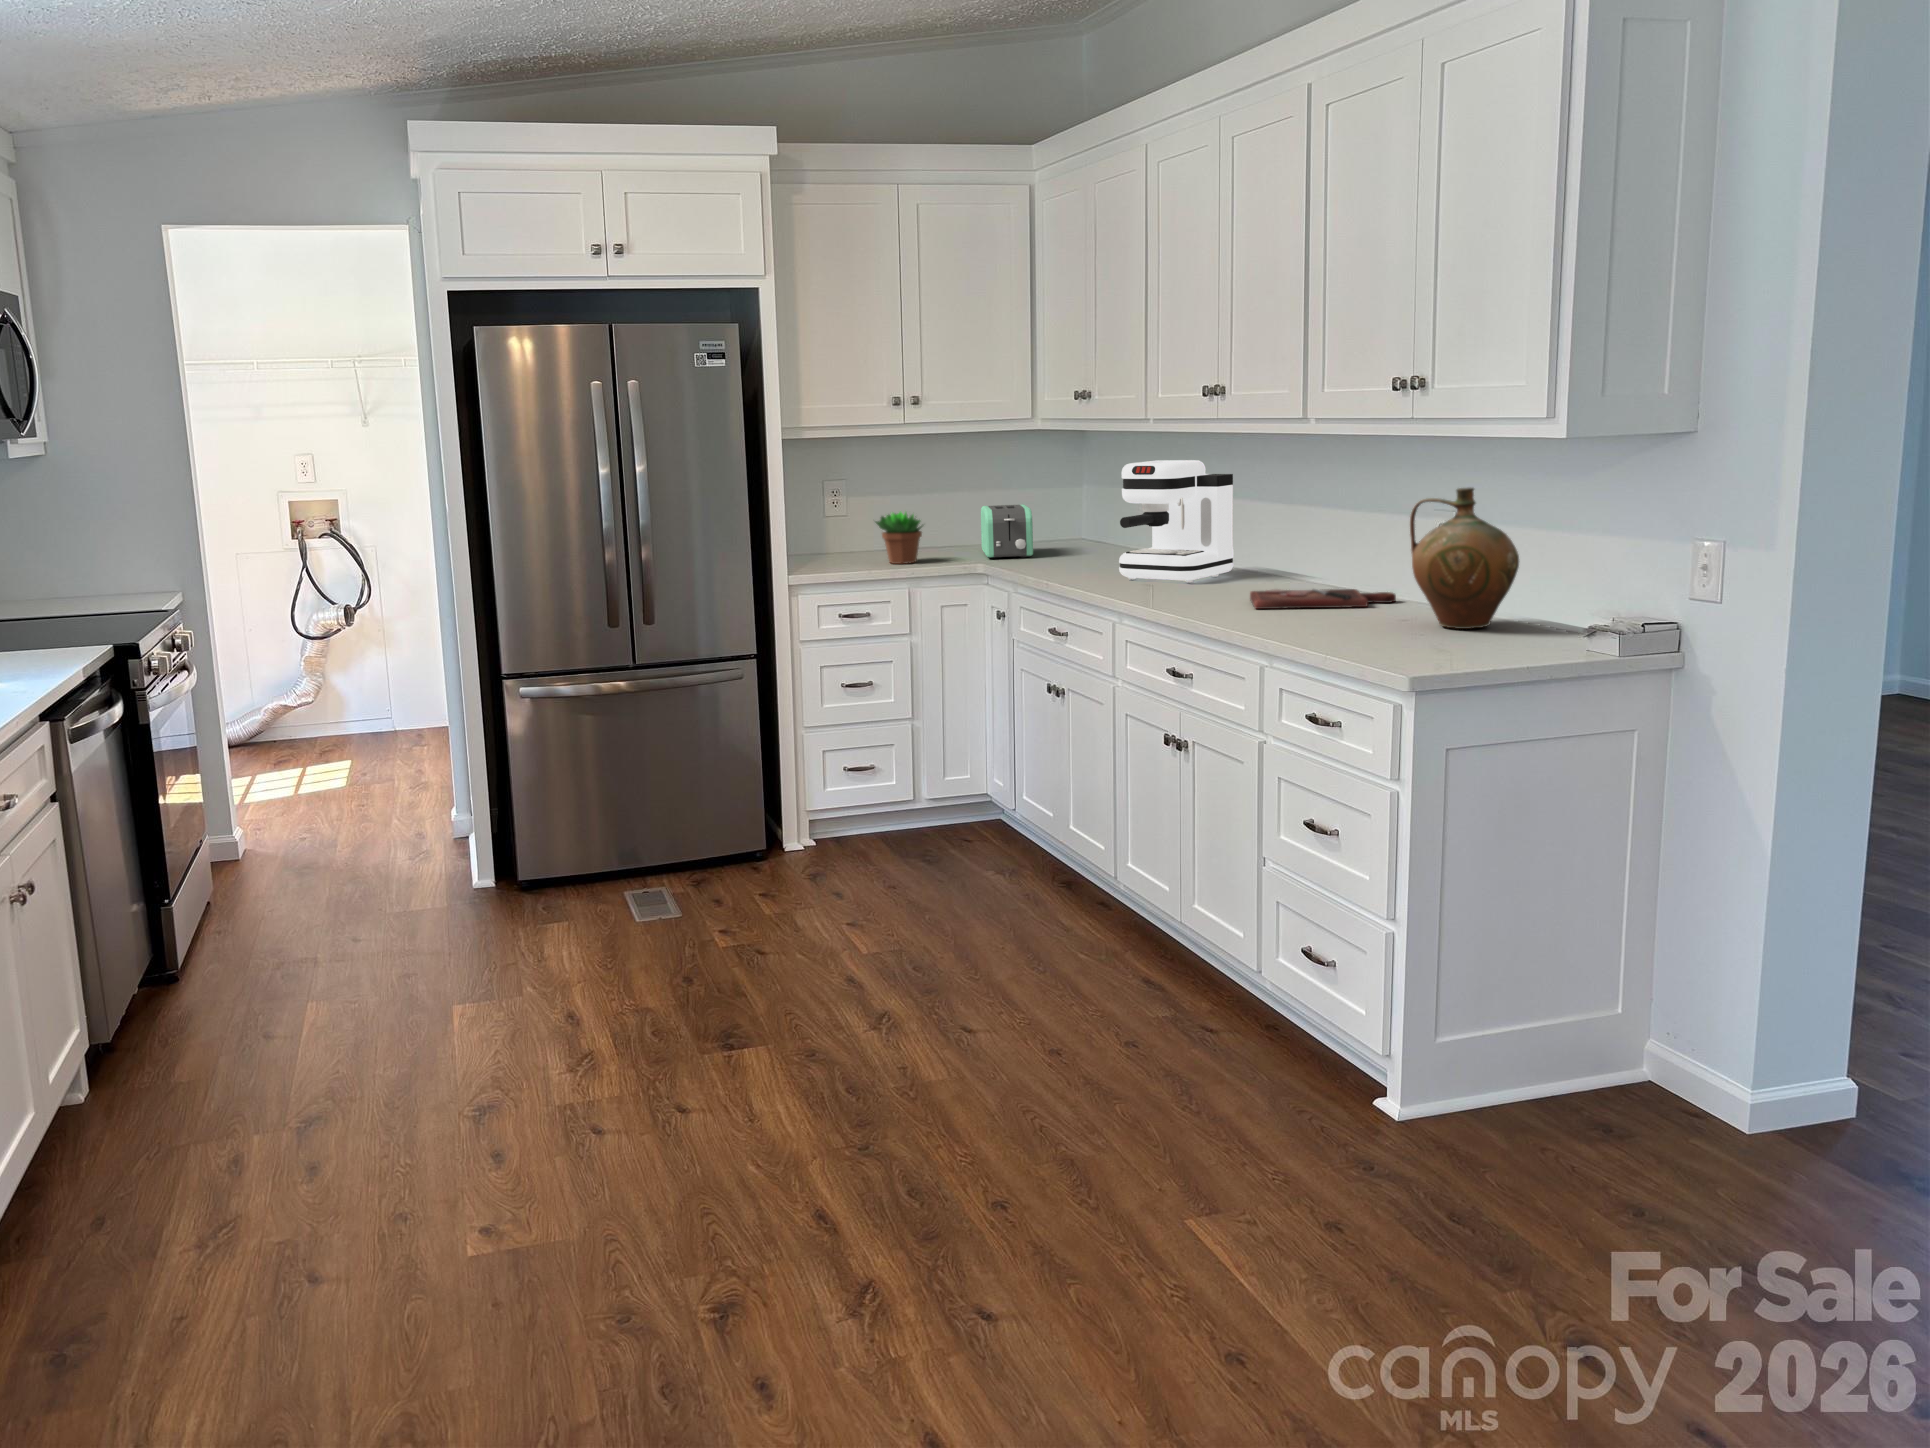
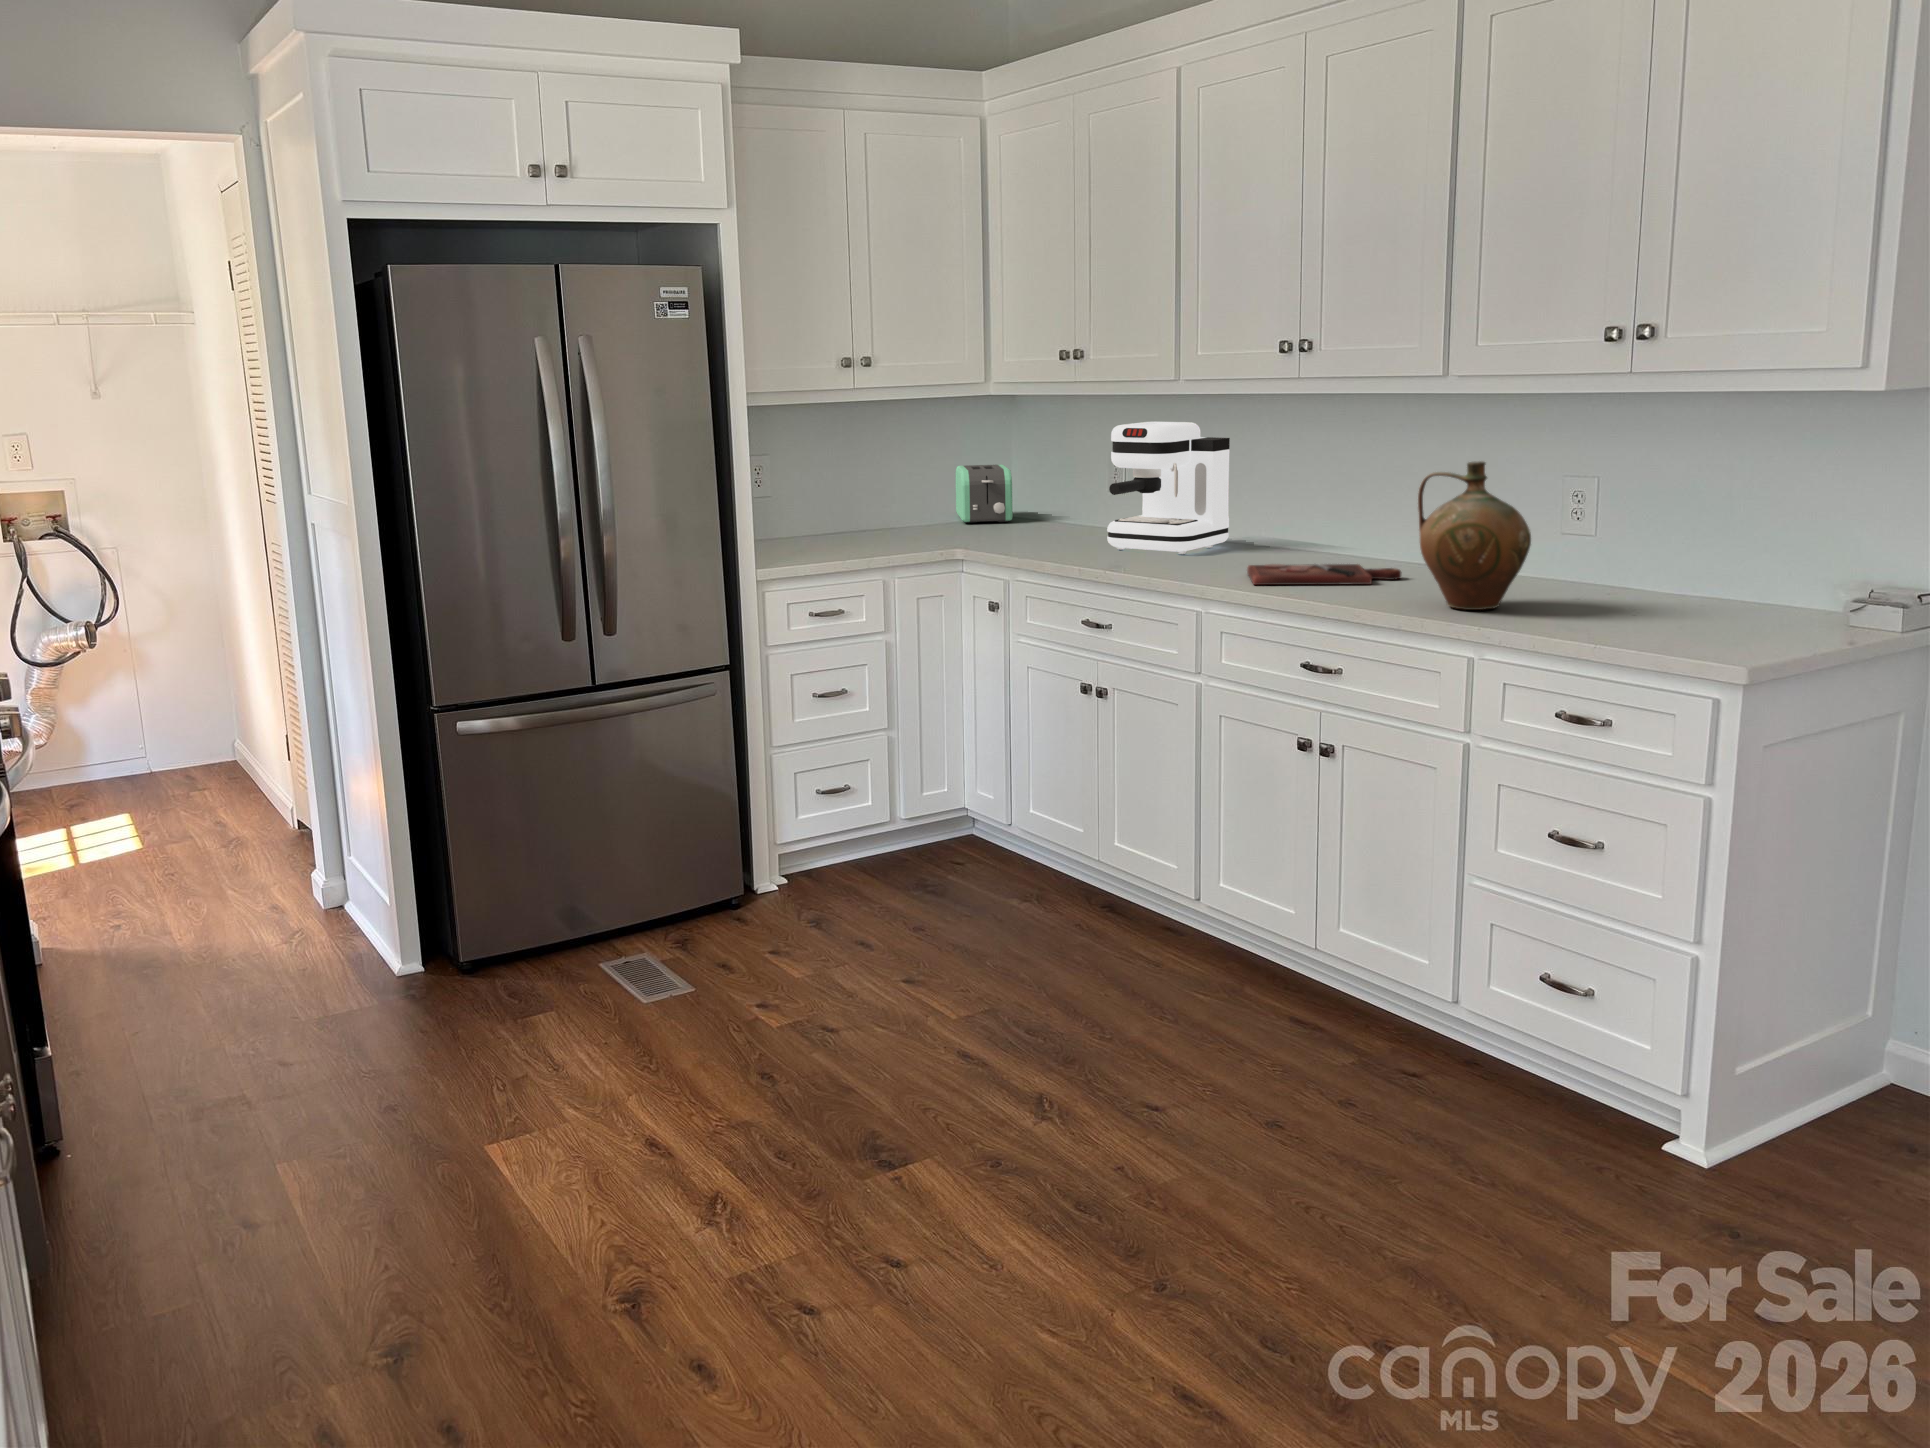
succulent plant: present [876,512,922,564] -> none [840,469,897,528]

